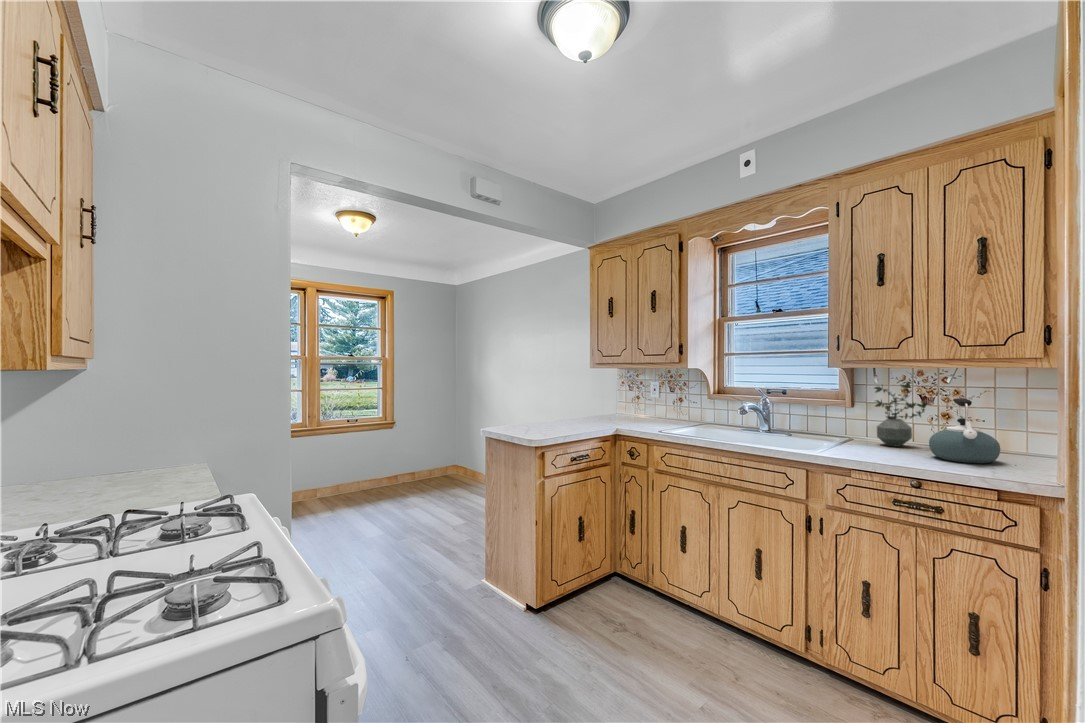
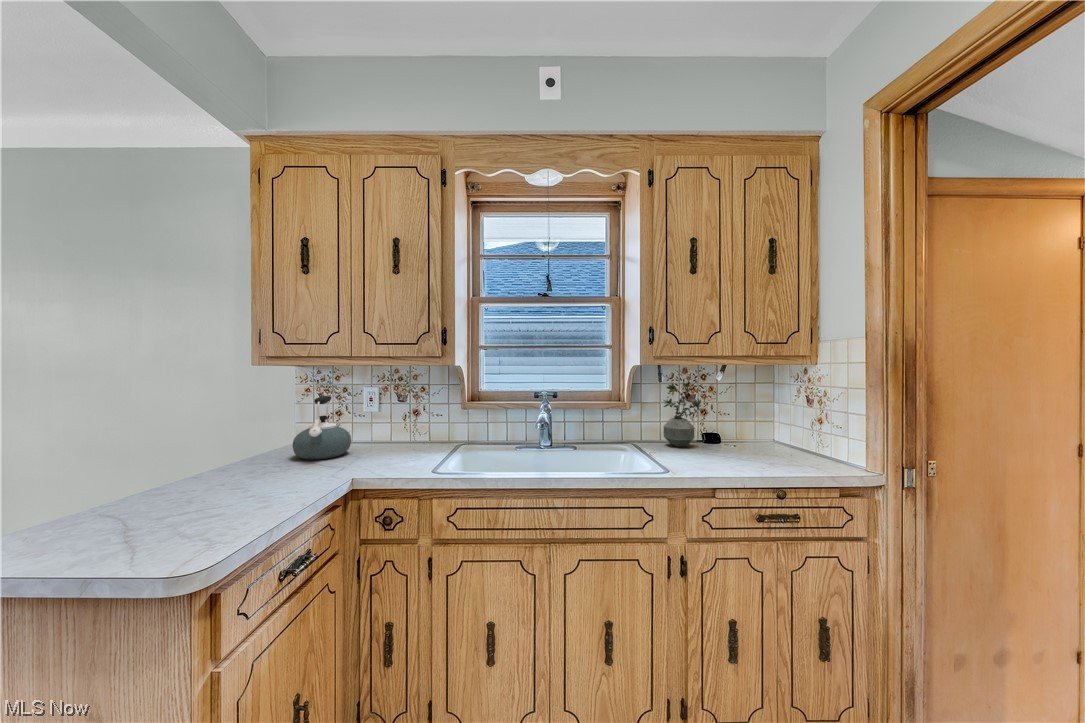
kettle: present [929,398,1000,463] -> present [293,396,351,460]

